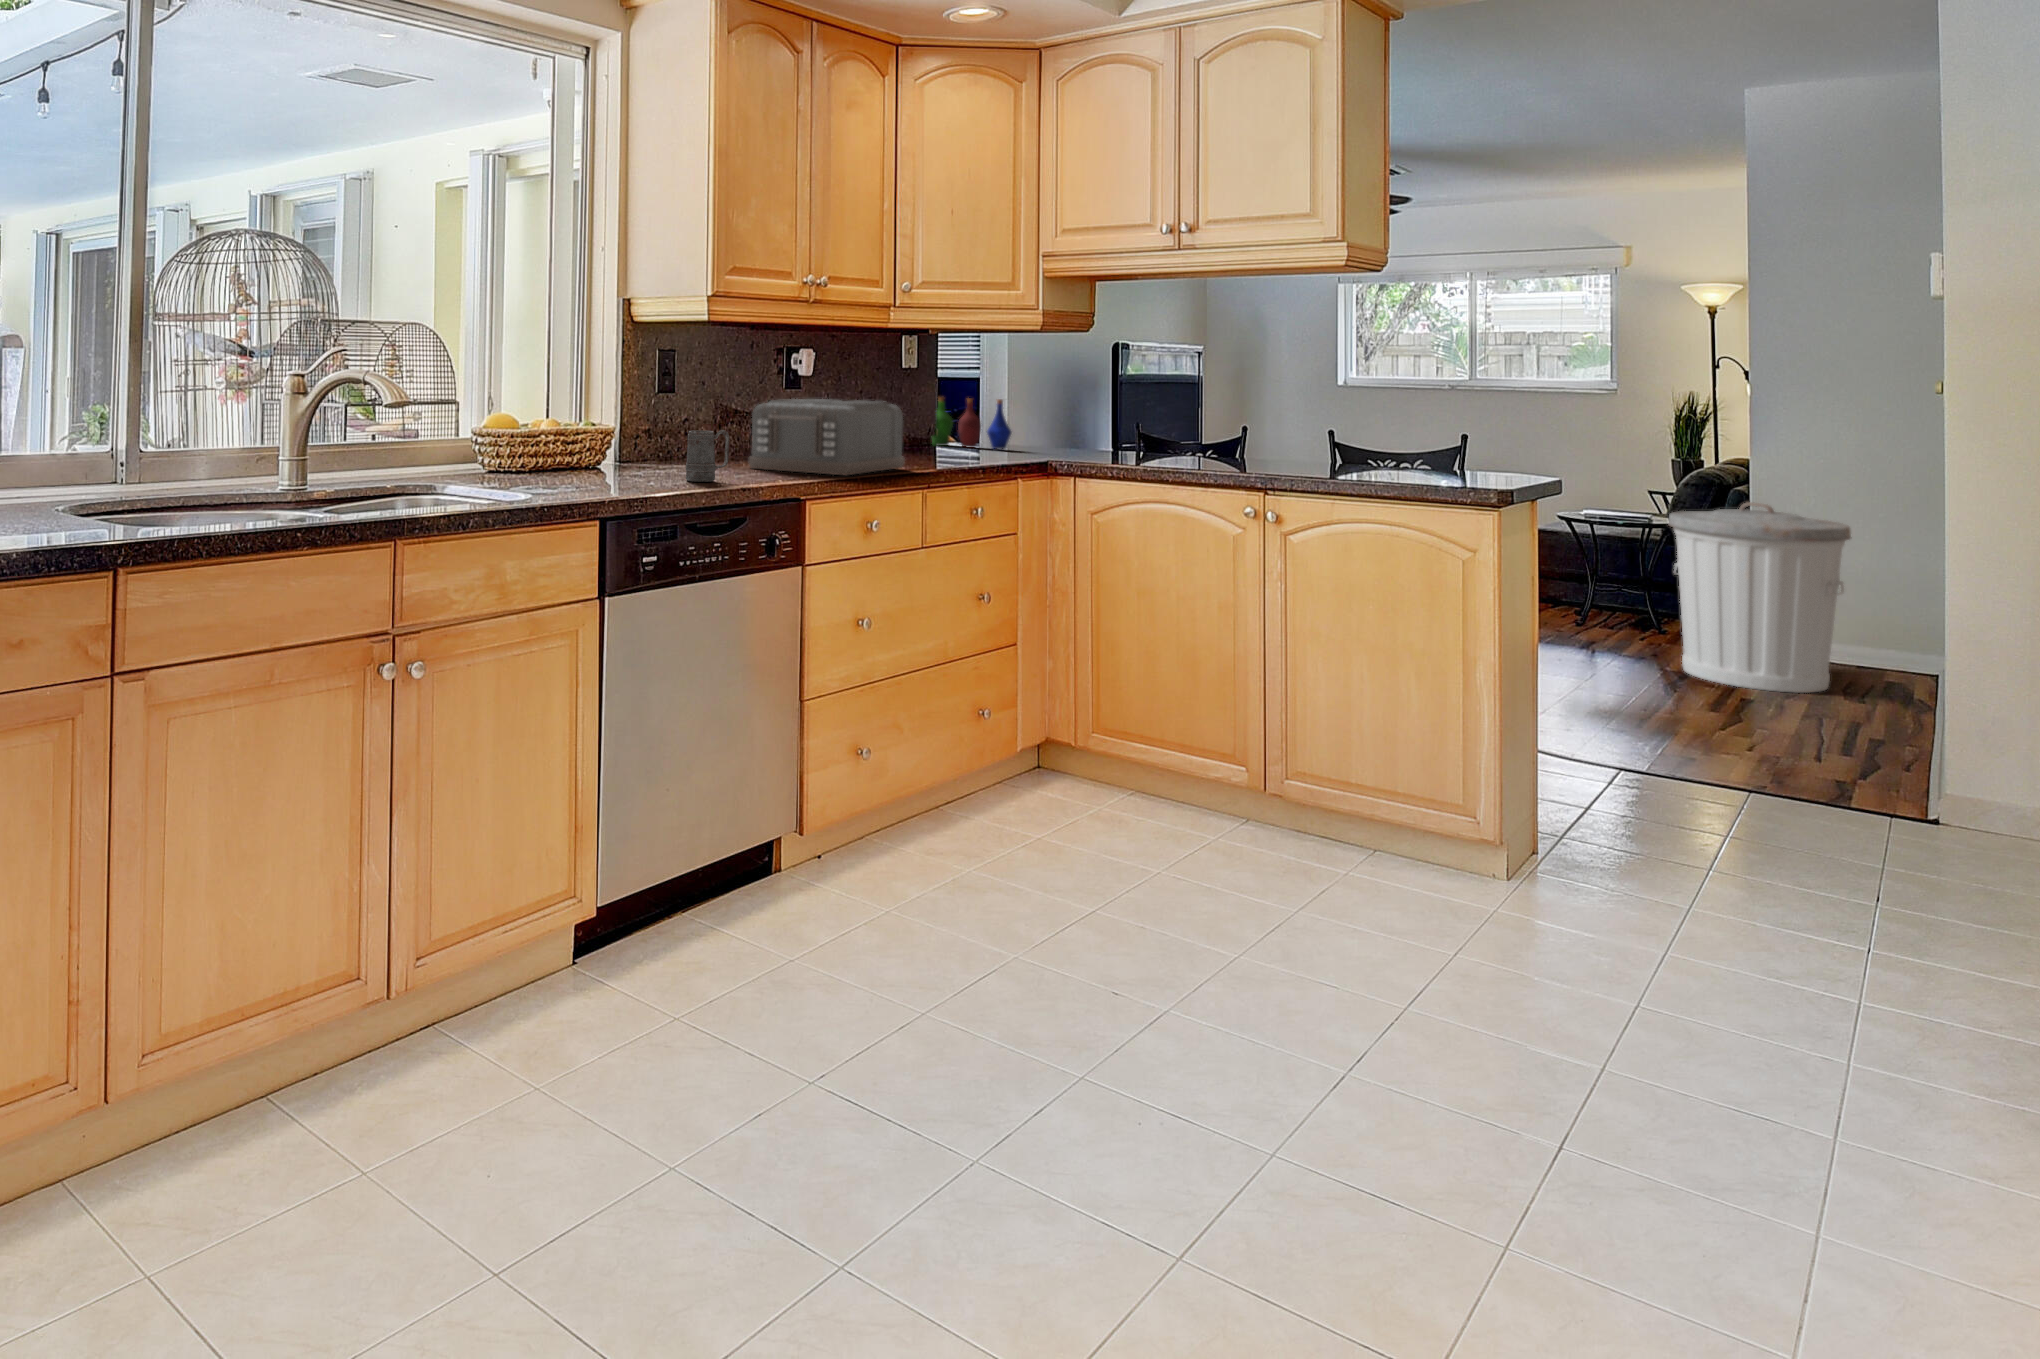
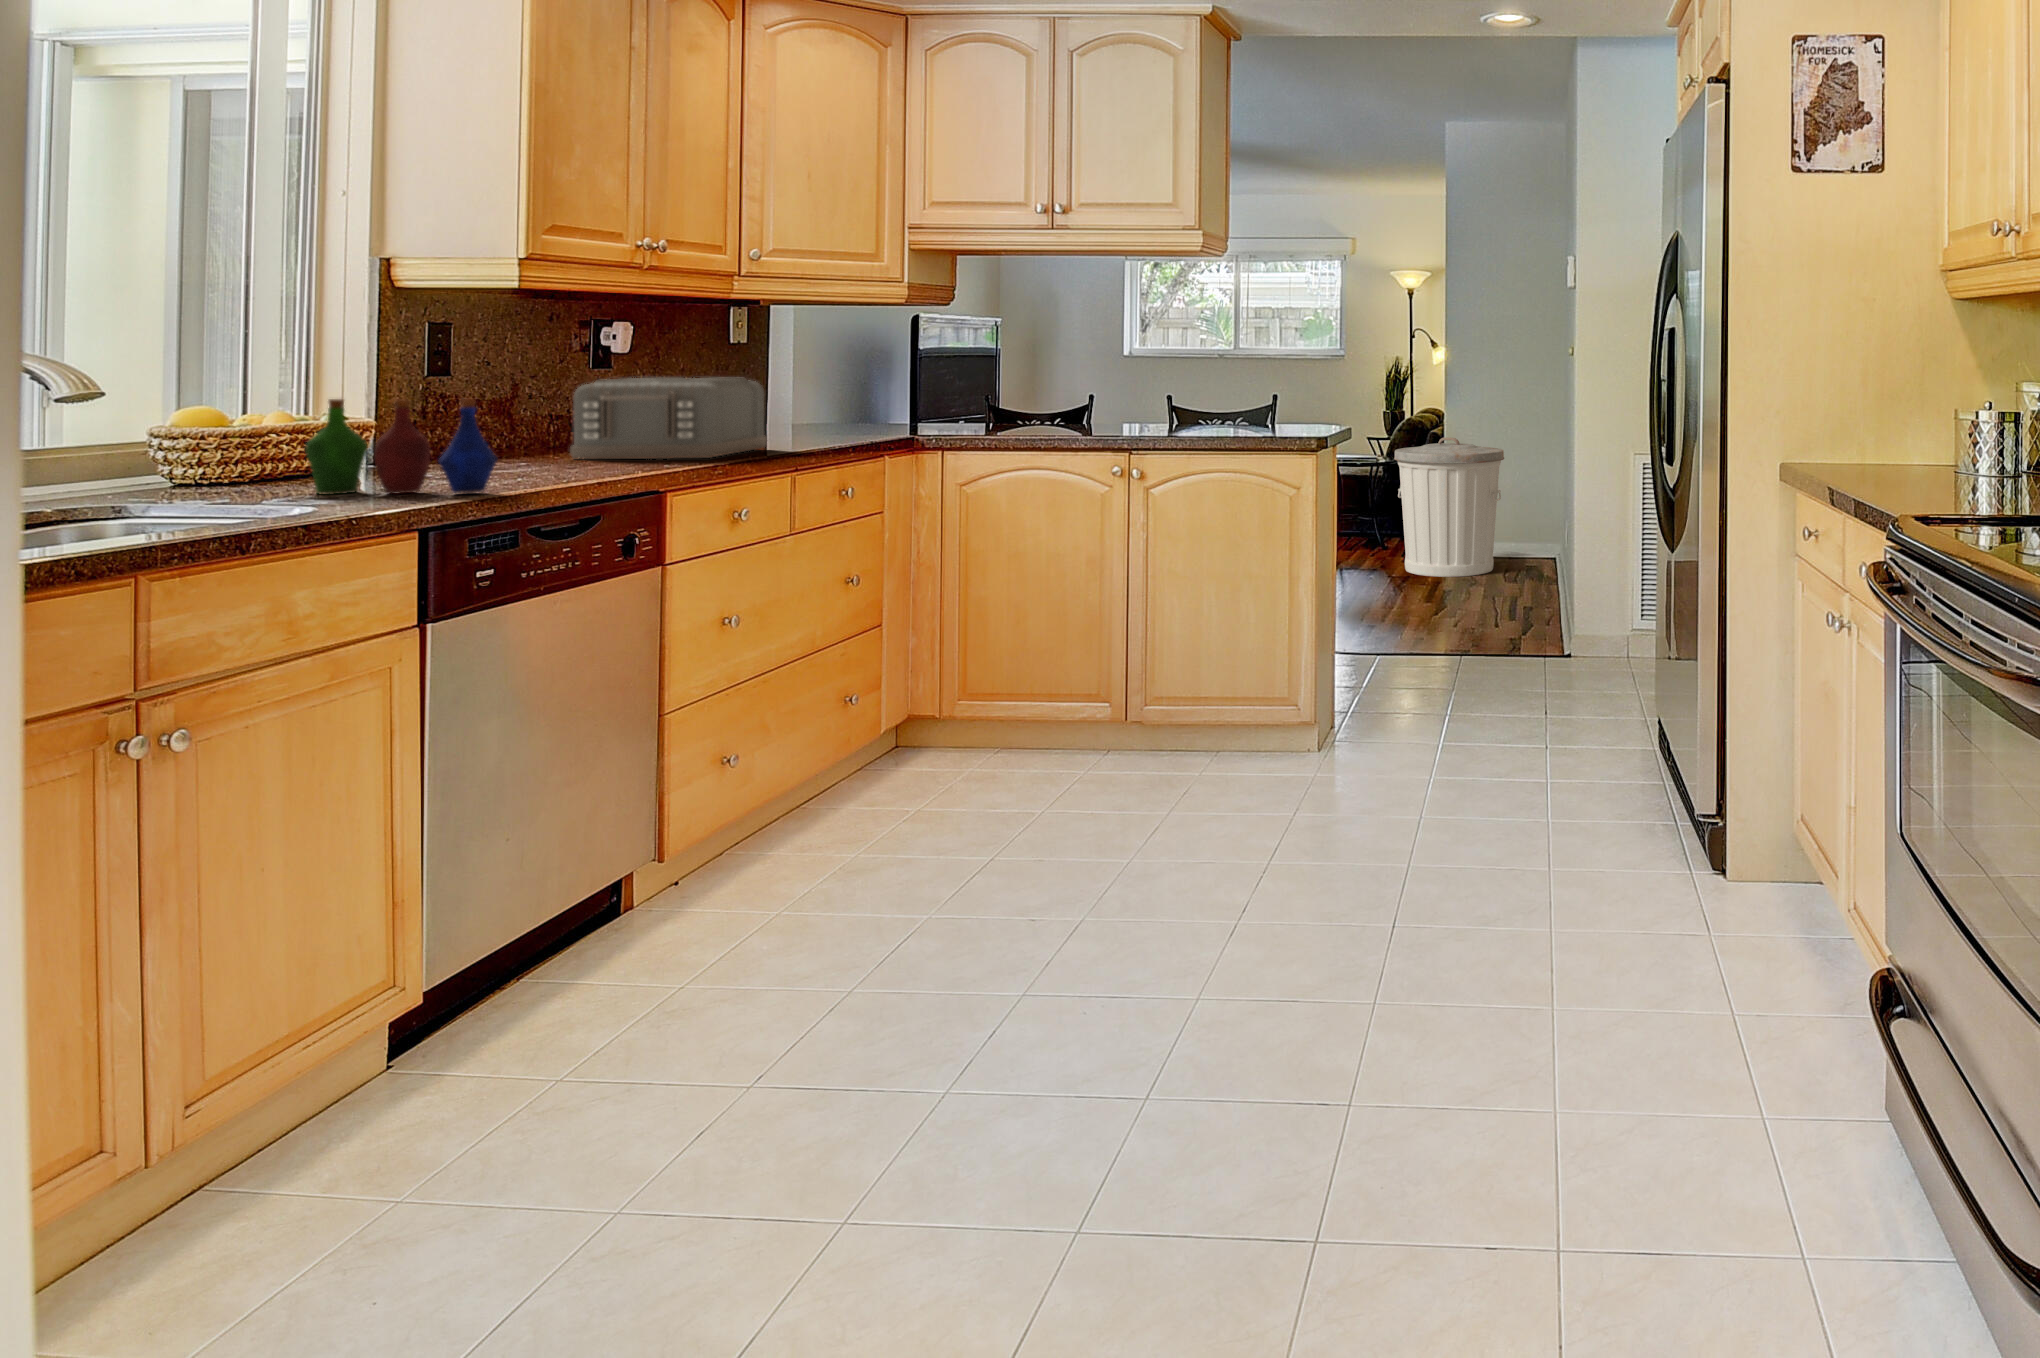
bottle: present [932,397,1012,449] -> present [305,399,497,494]
mug: present [686,430,729,482] -> none [503,413,565,476]

